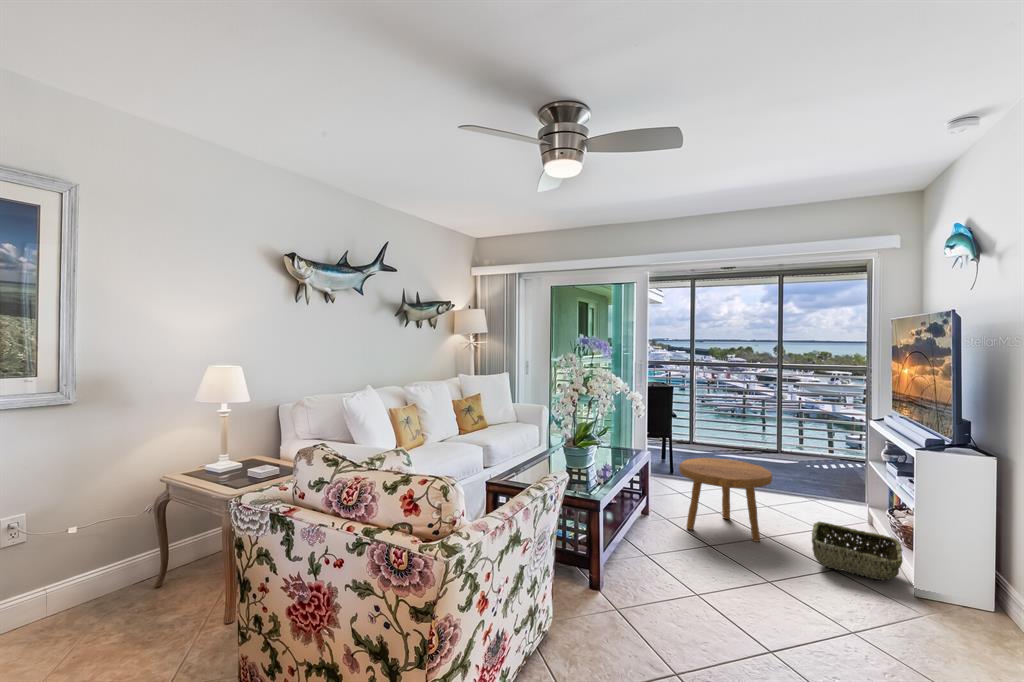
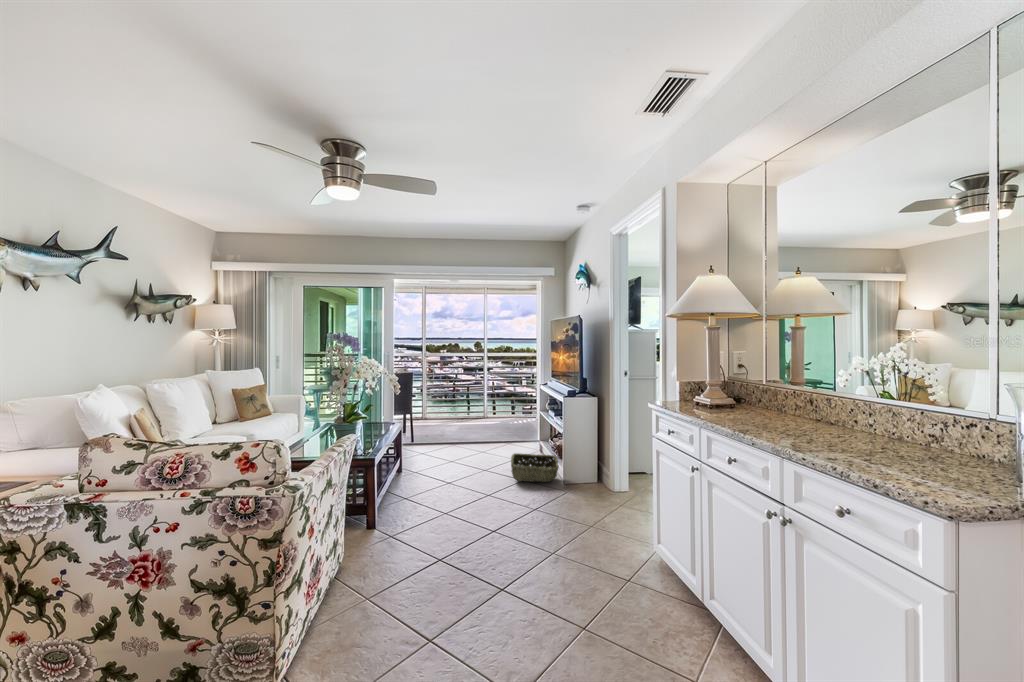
footstool: present [679,458,772,542] -> none [423,422,486,477]

